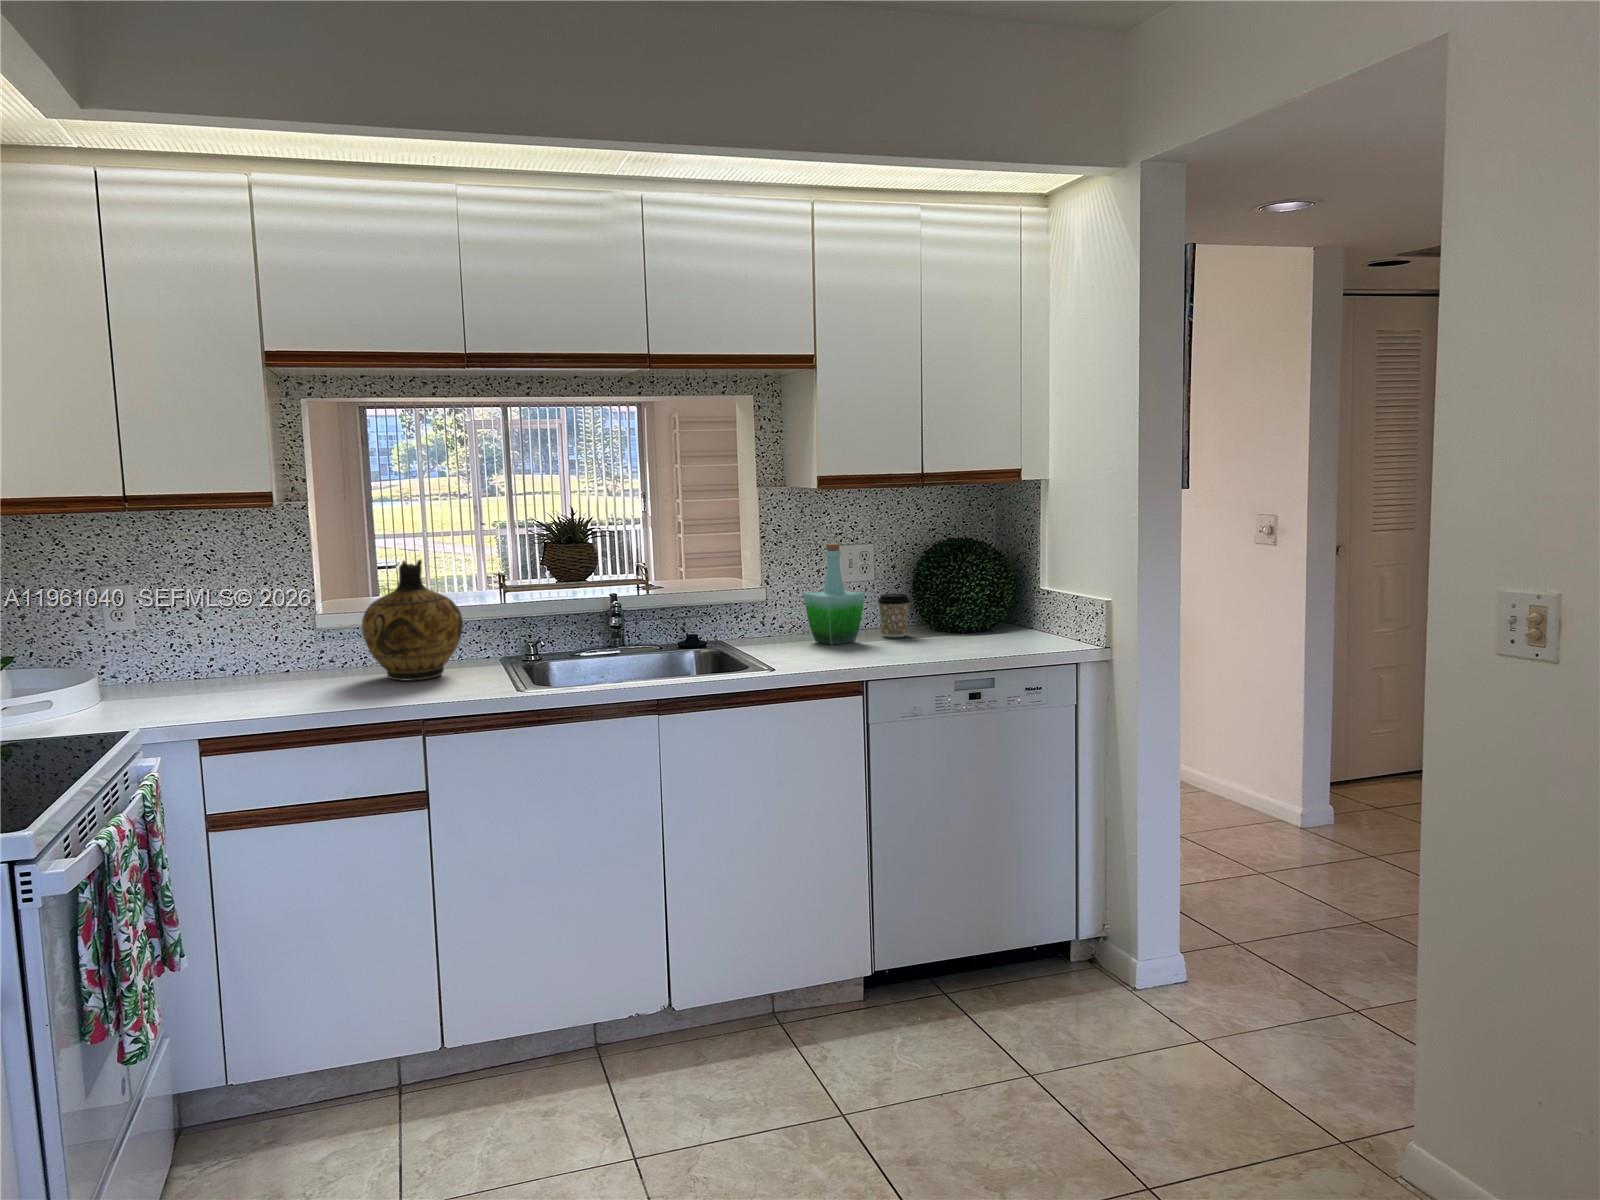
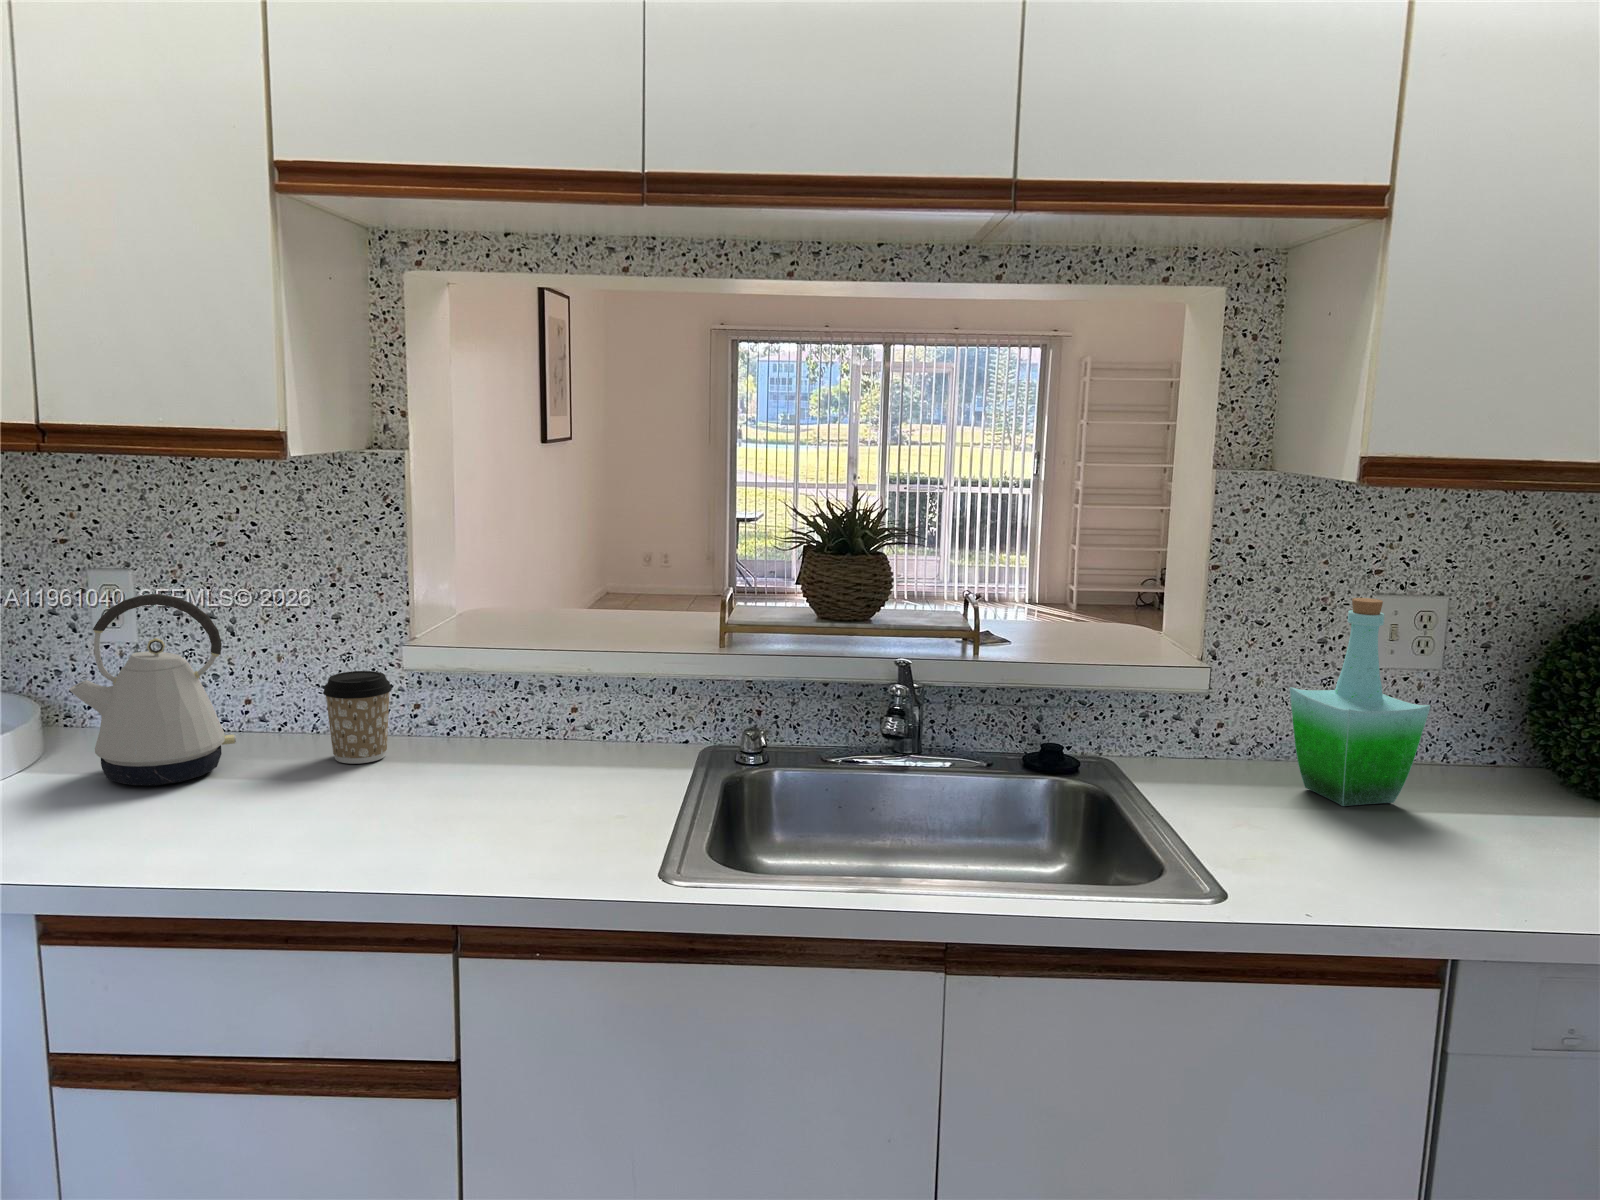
ceramic jug: present [362,560,463,681] -> none [439,575,620,796]
kettle: none [139,589,233,698] -> present [69,594,236,786]
coffee cup: present [878,593,910,637] -> present [323,671,392,764]

